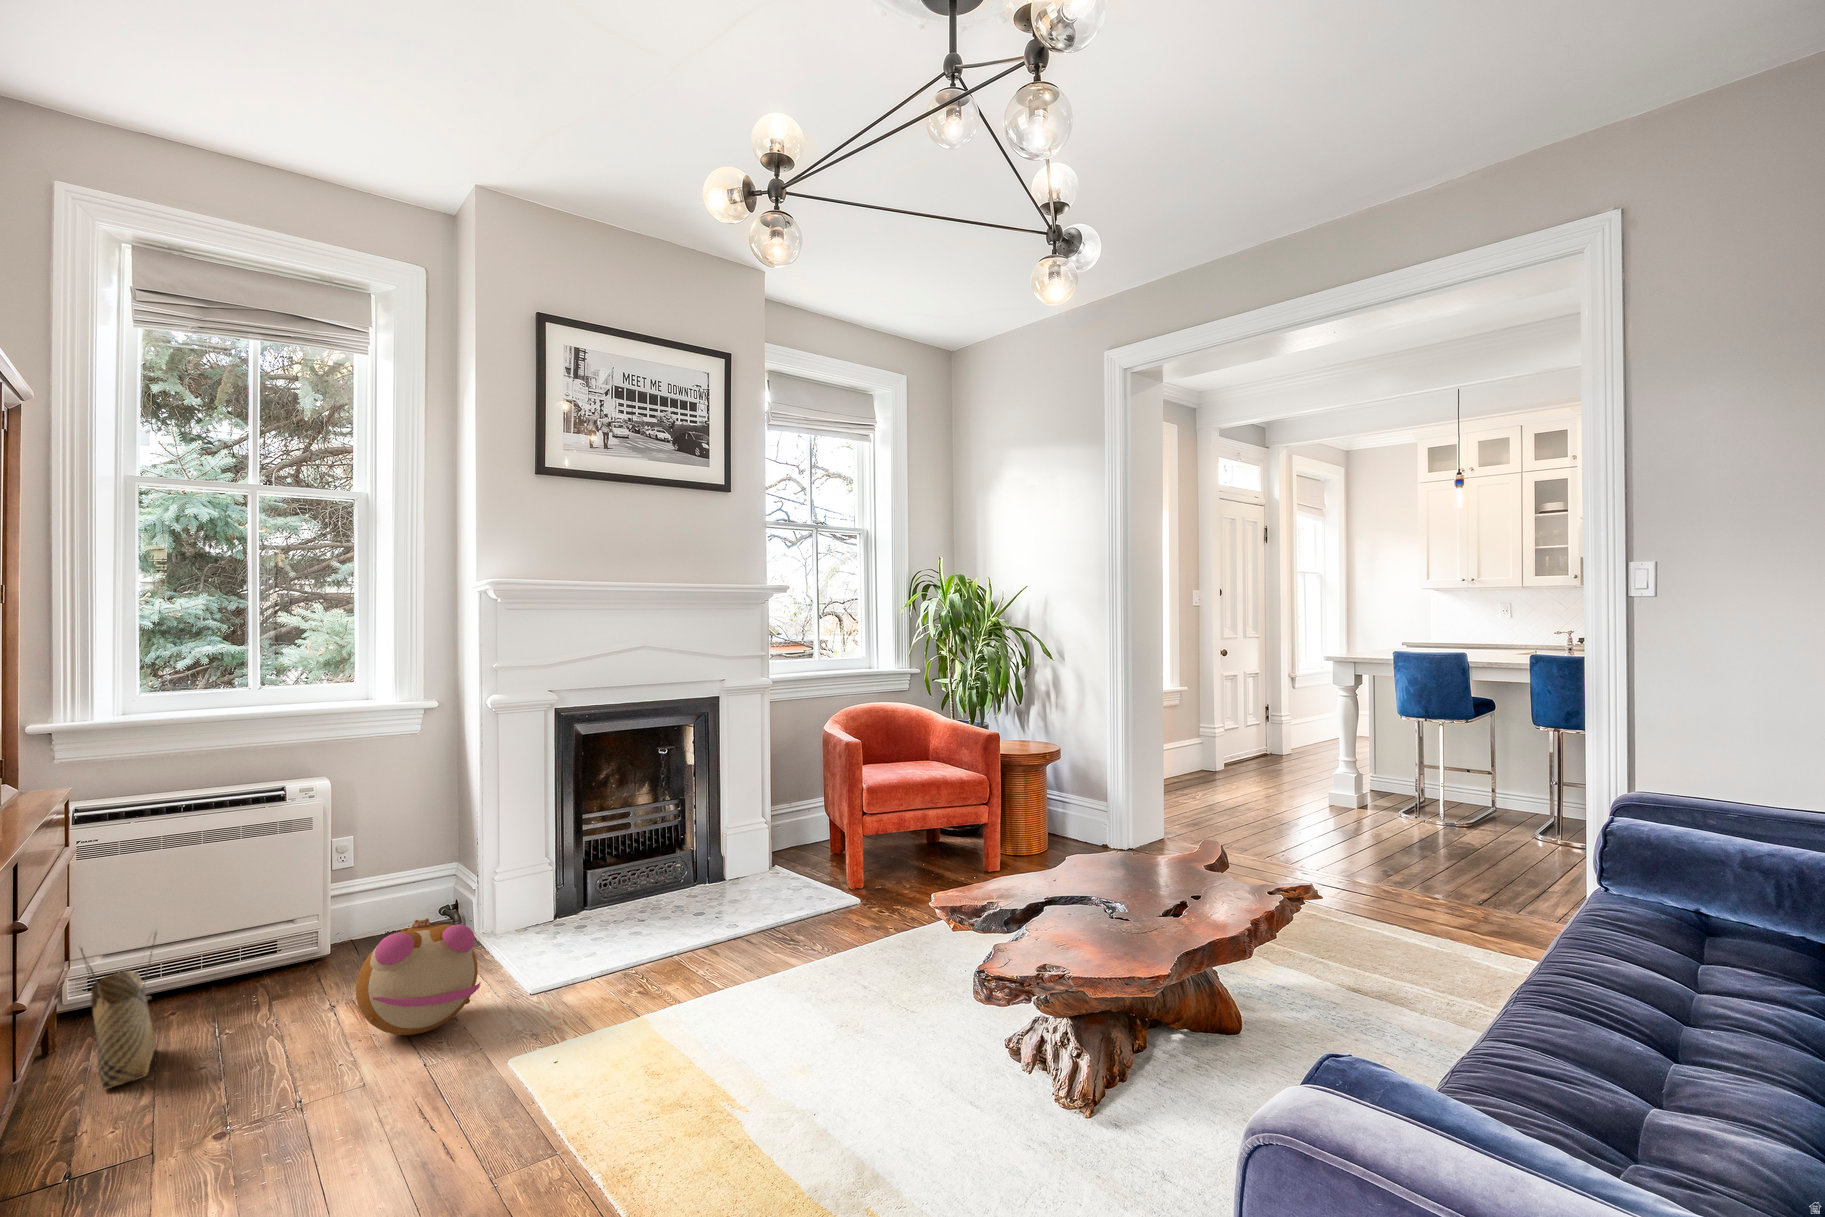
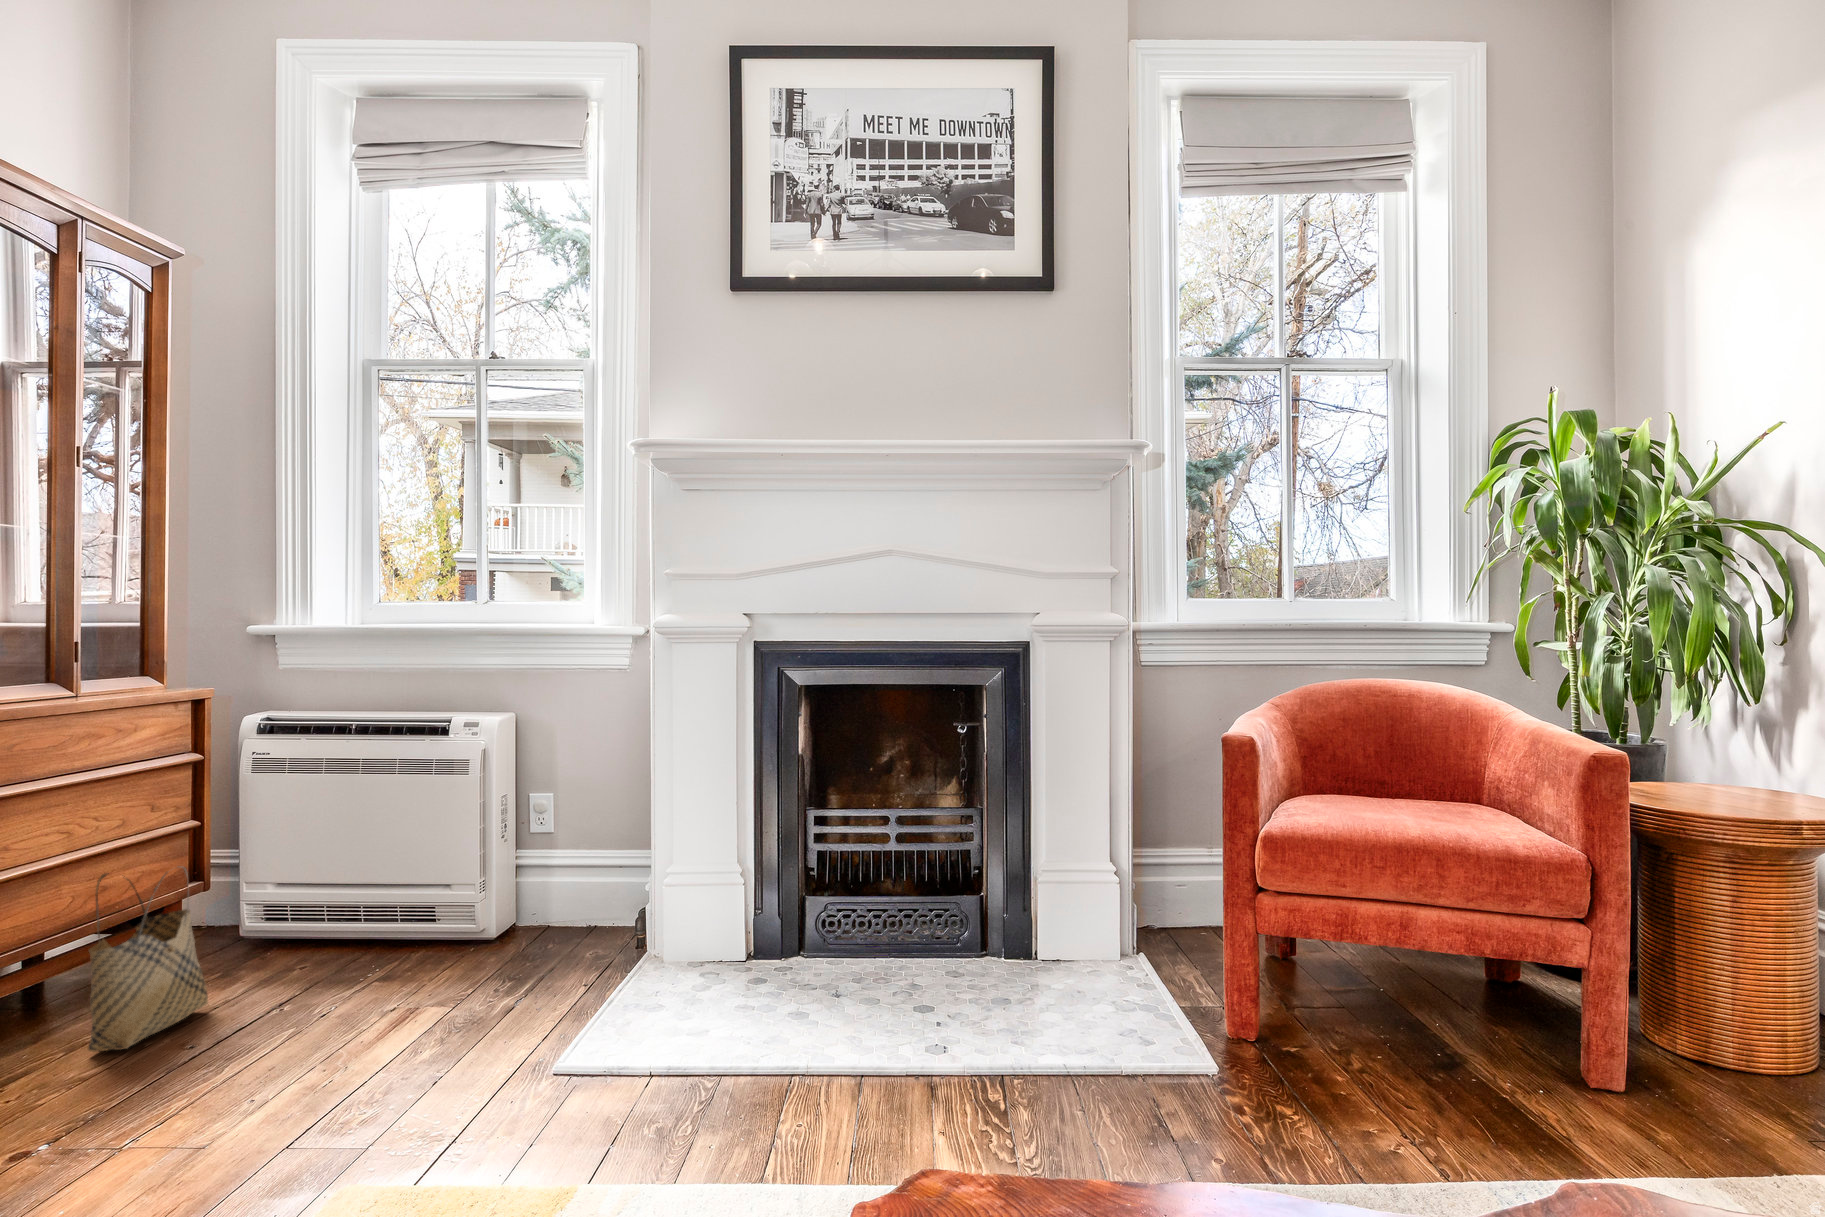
plush toy: present [356,918,480,1035] -> none [254,925,464,1101]

